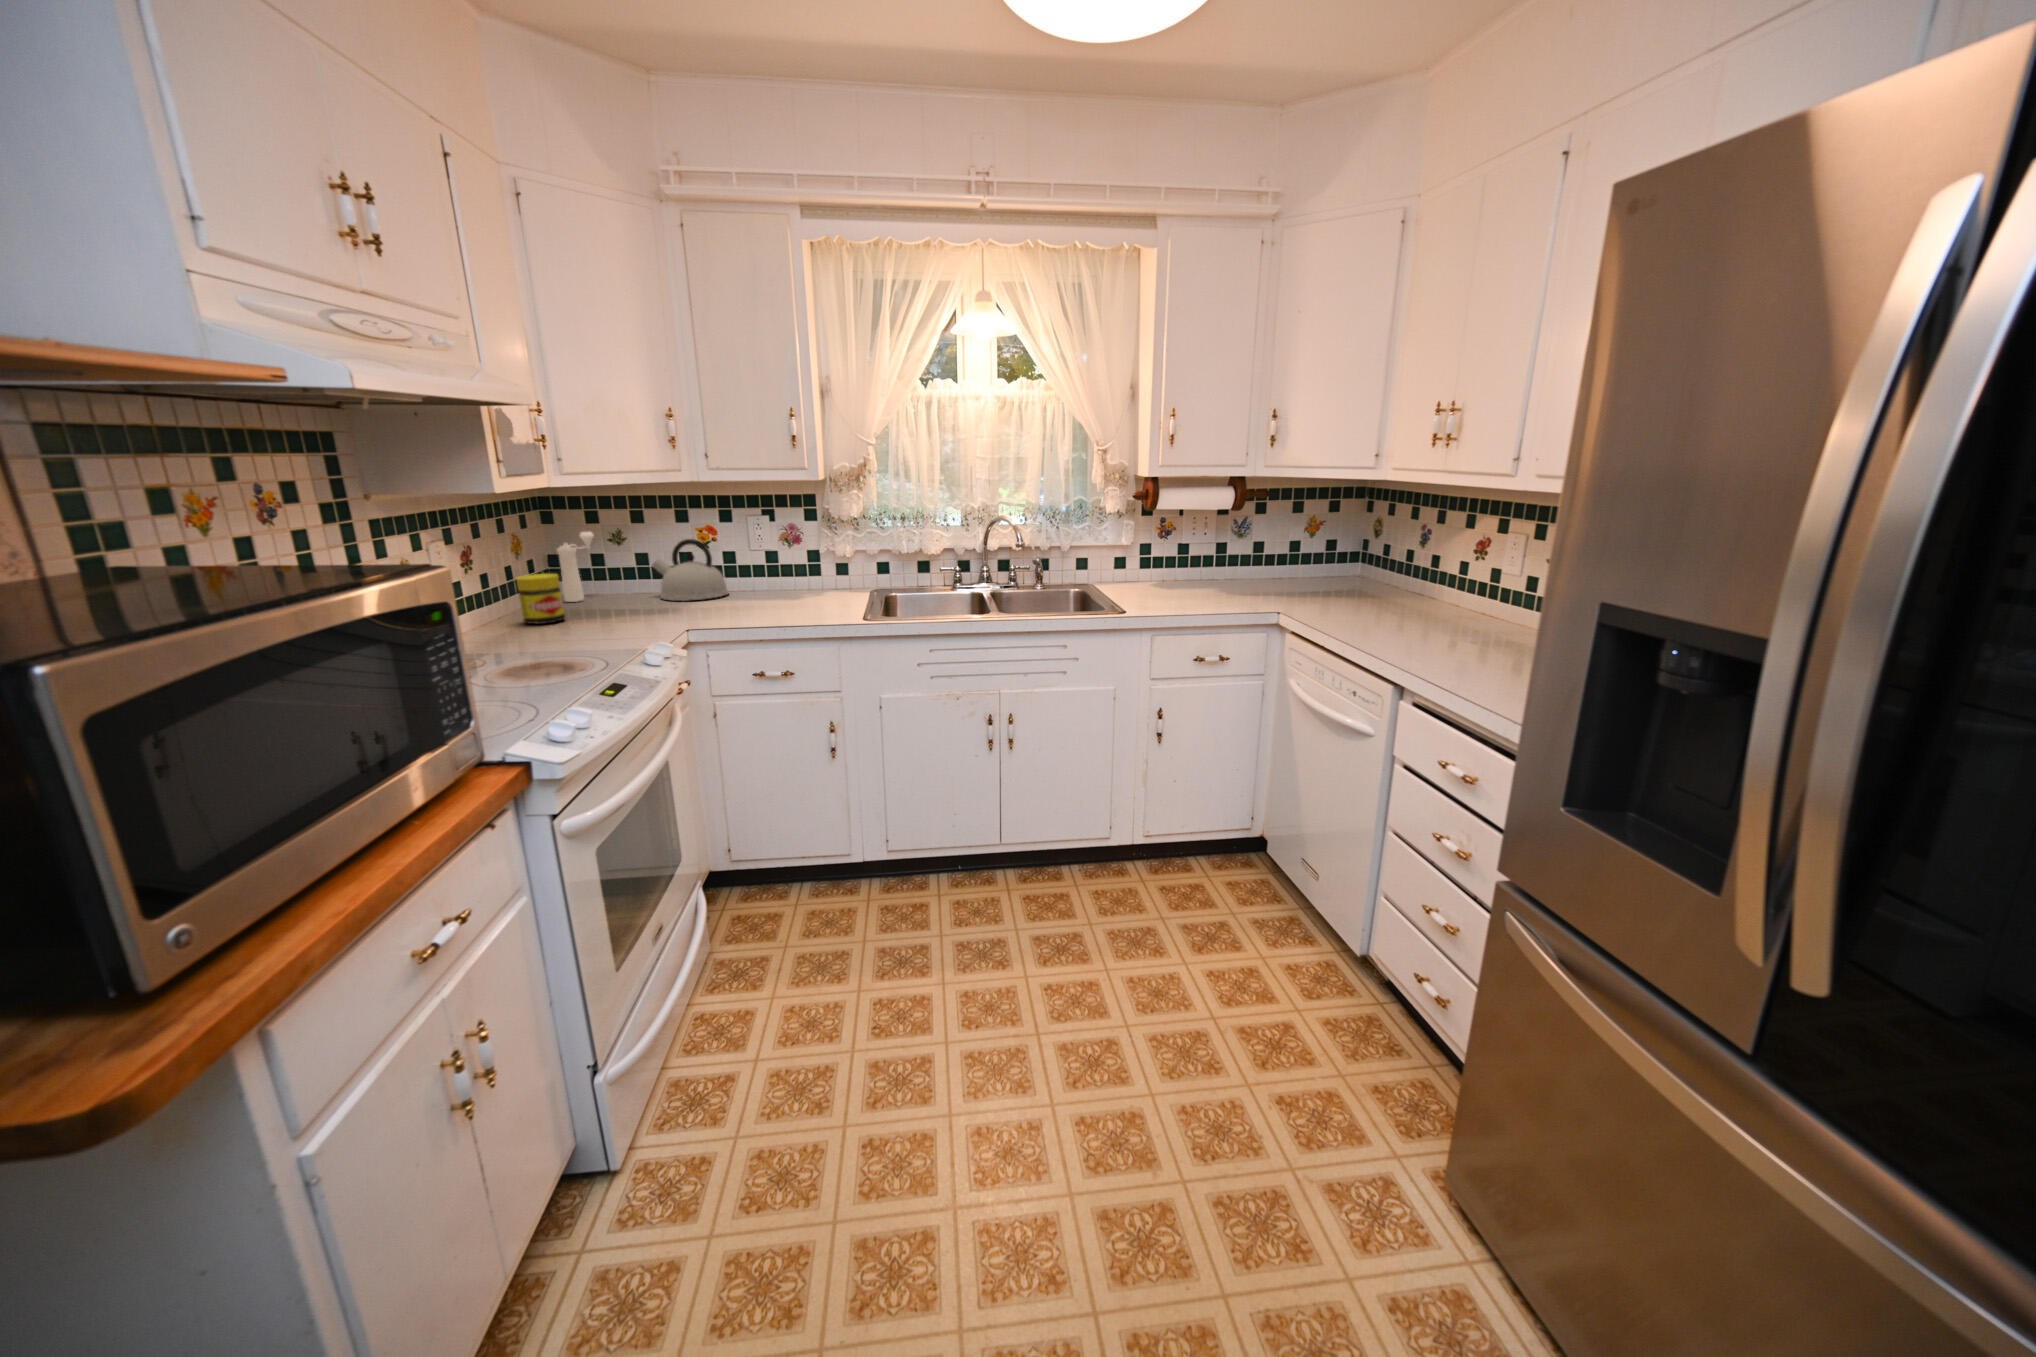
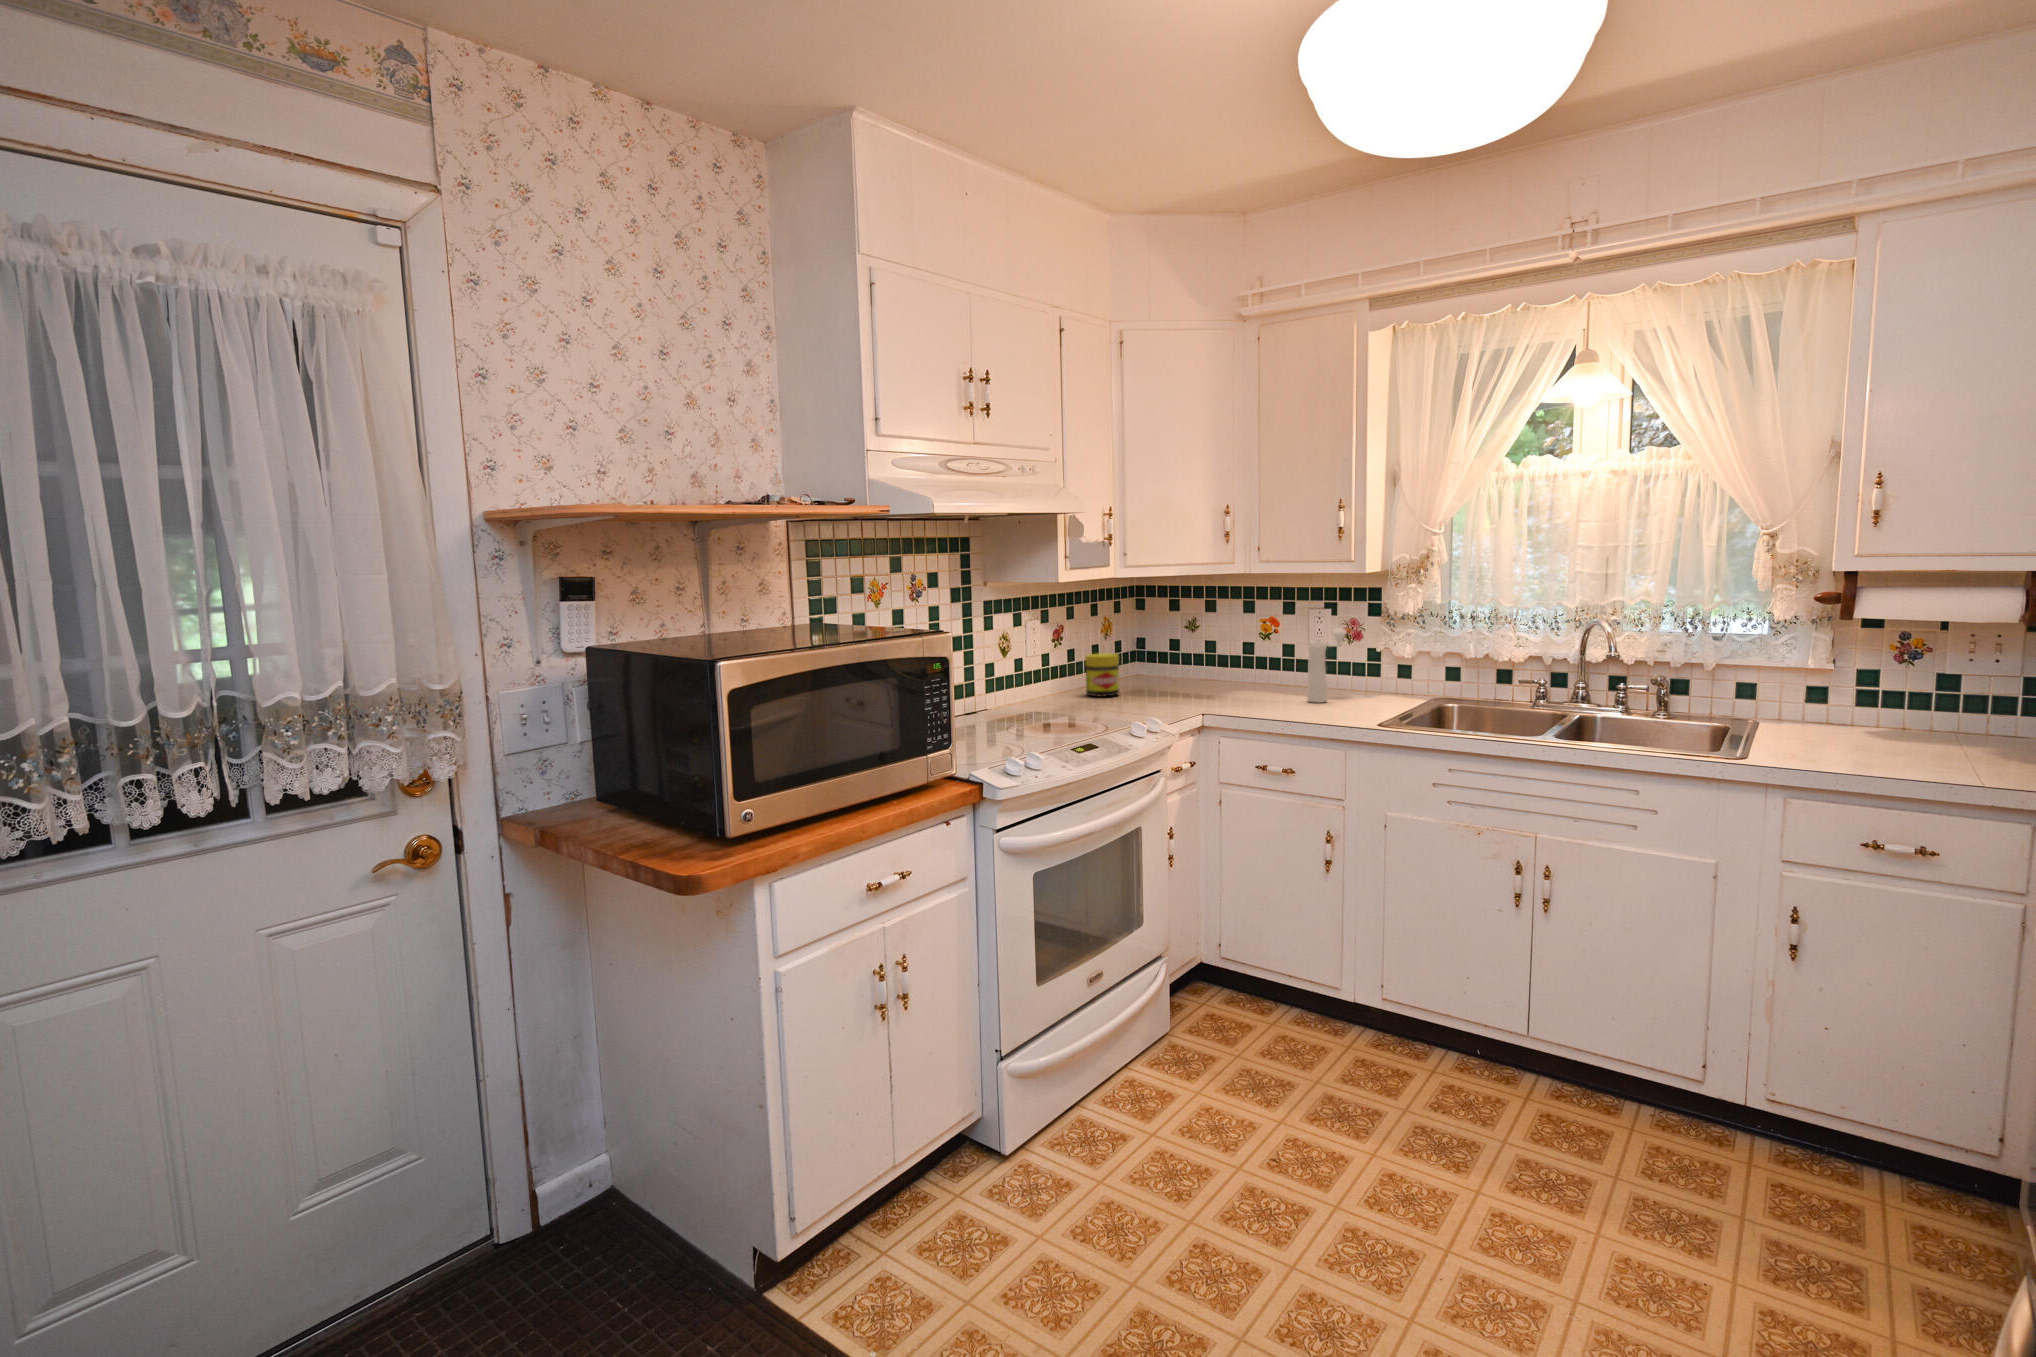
pepper mill: present [557,532,594,602] -> present [1307,629,1346,703]
kettle: present [652,539,729,601] -> none [1213,630,1281,690]

